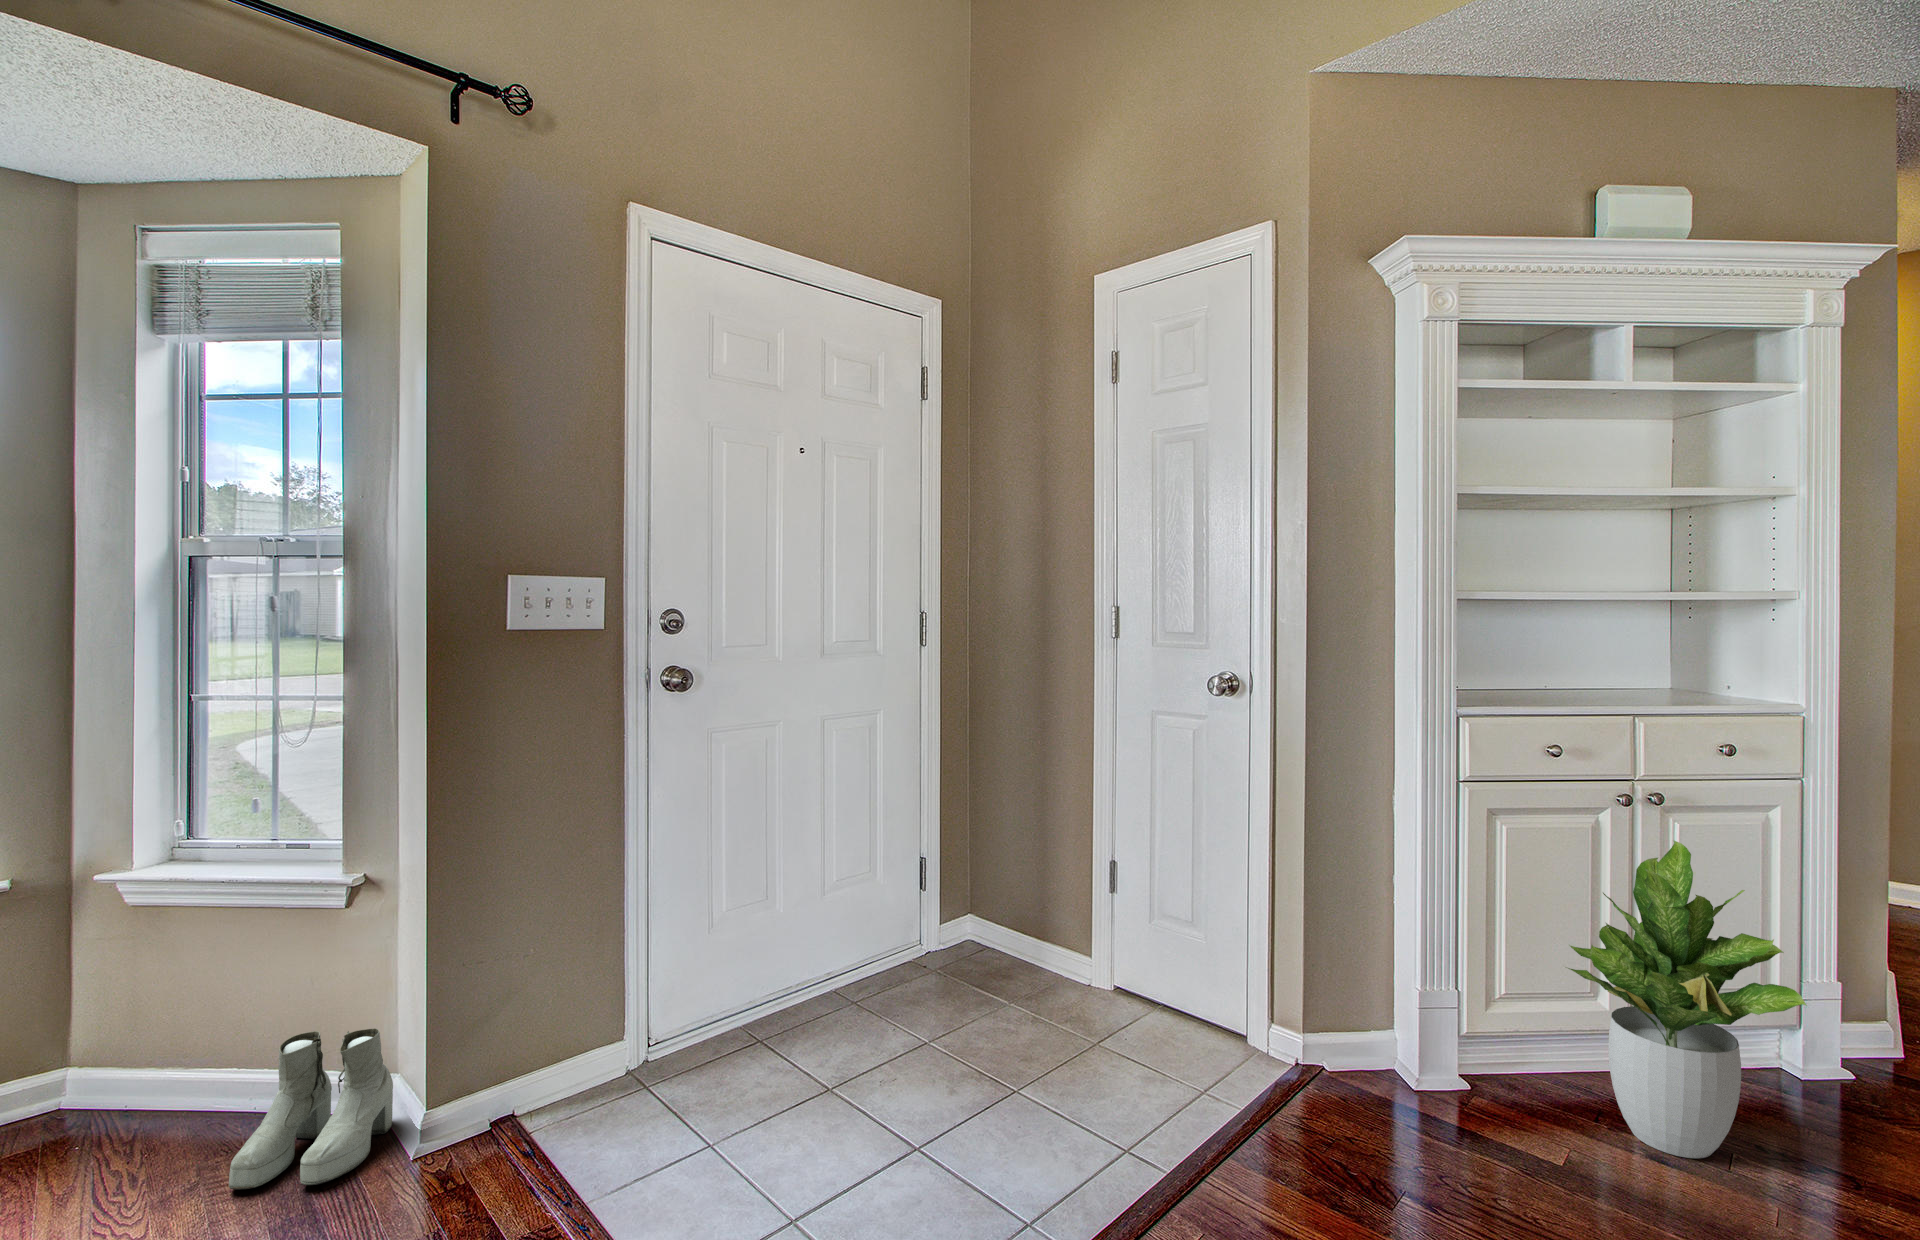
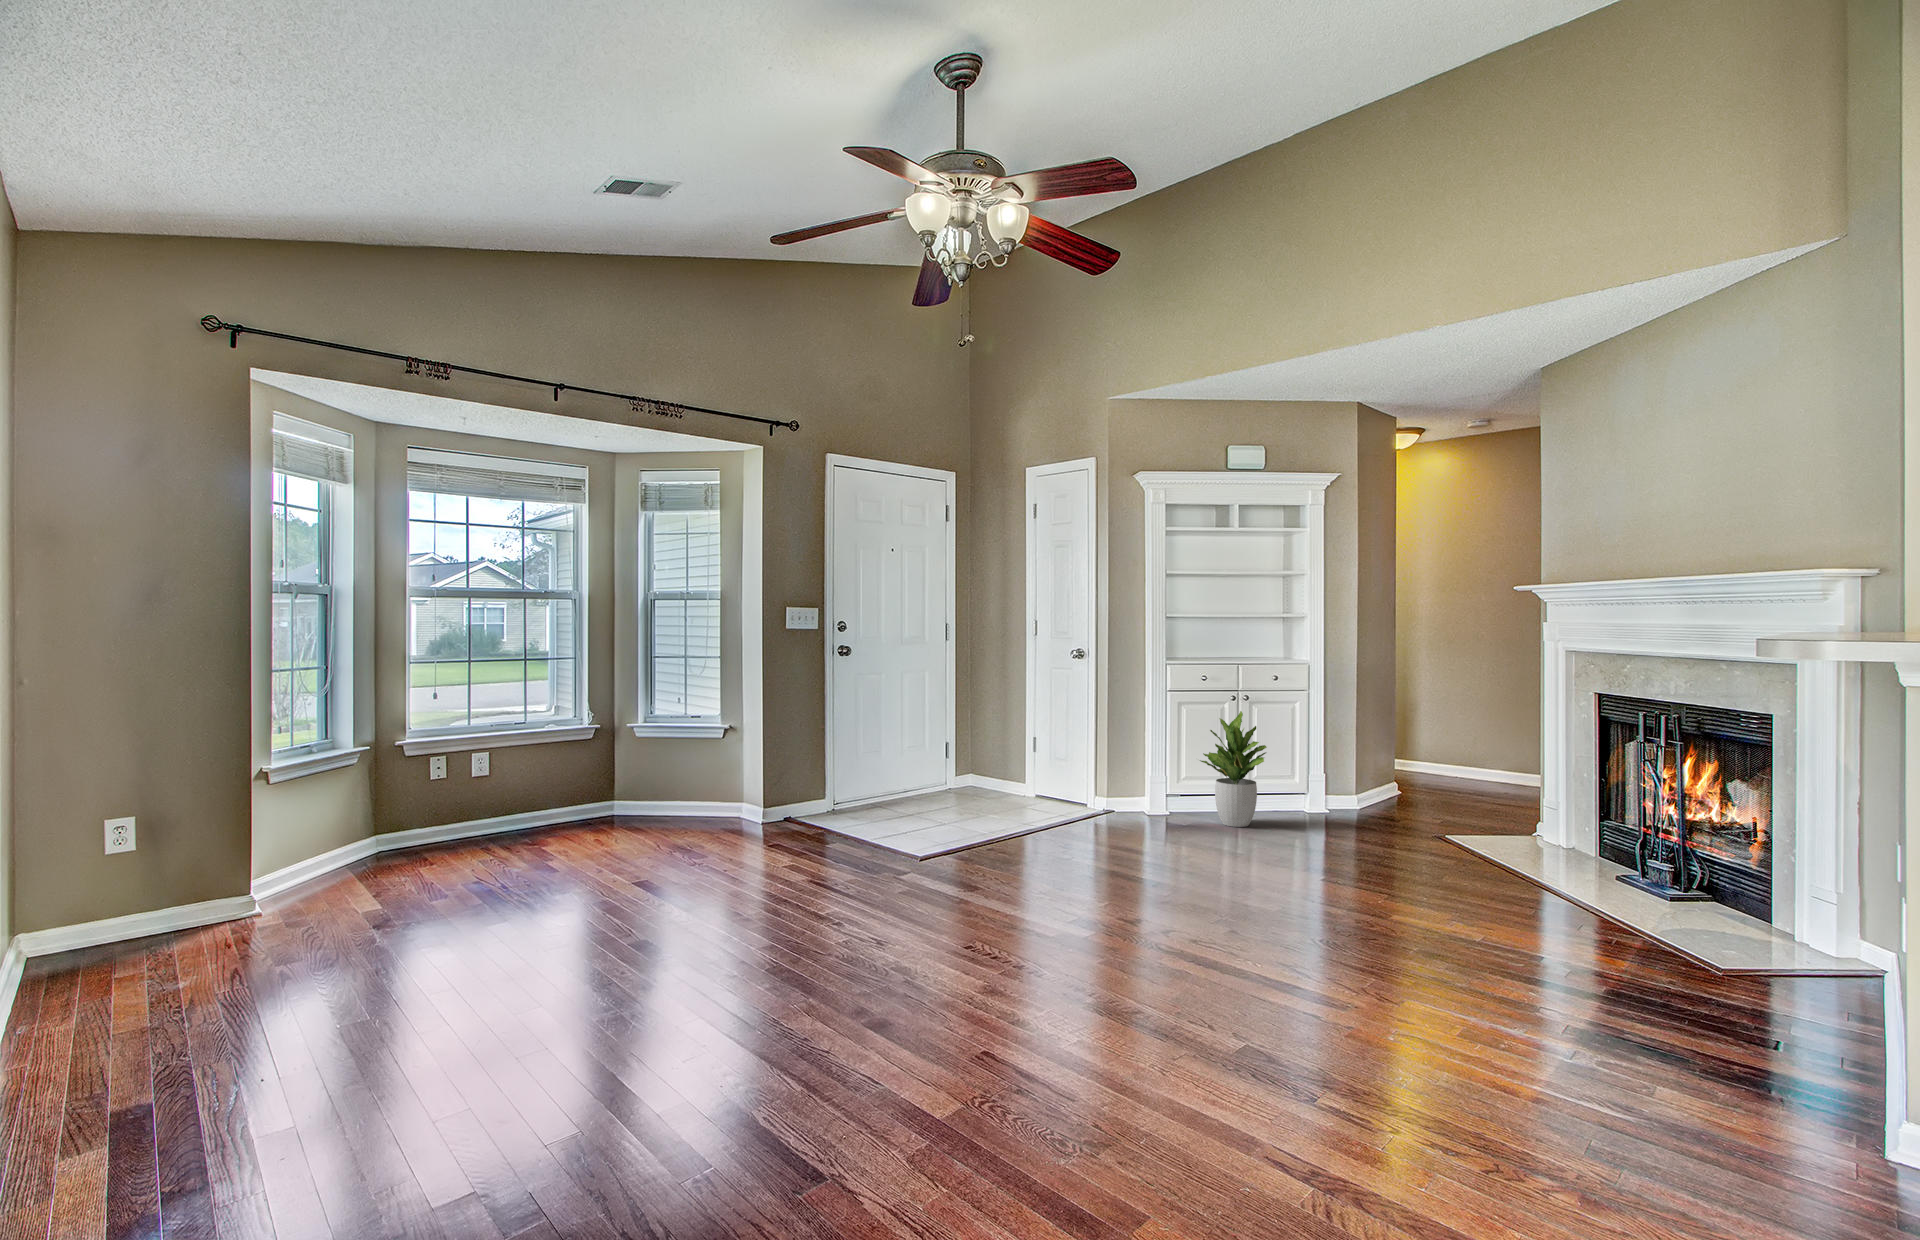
boots: present [229,1028,393,1190] -> none [702,781,746,827]

